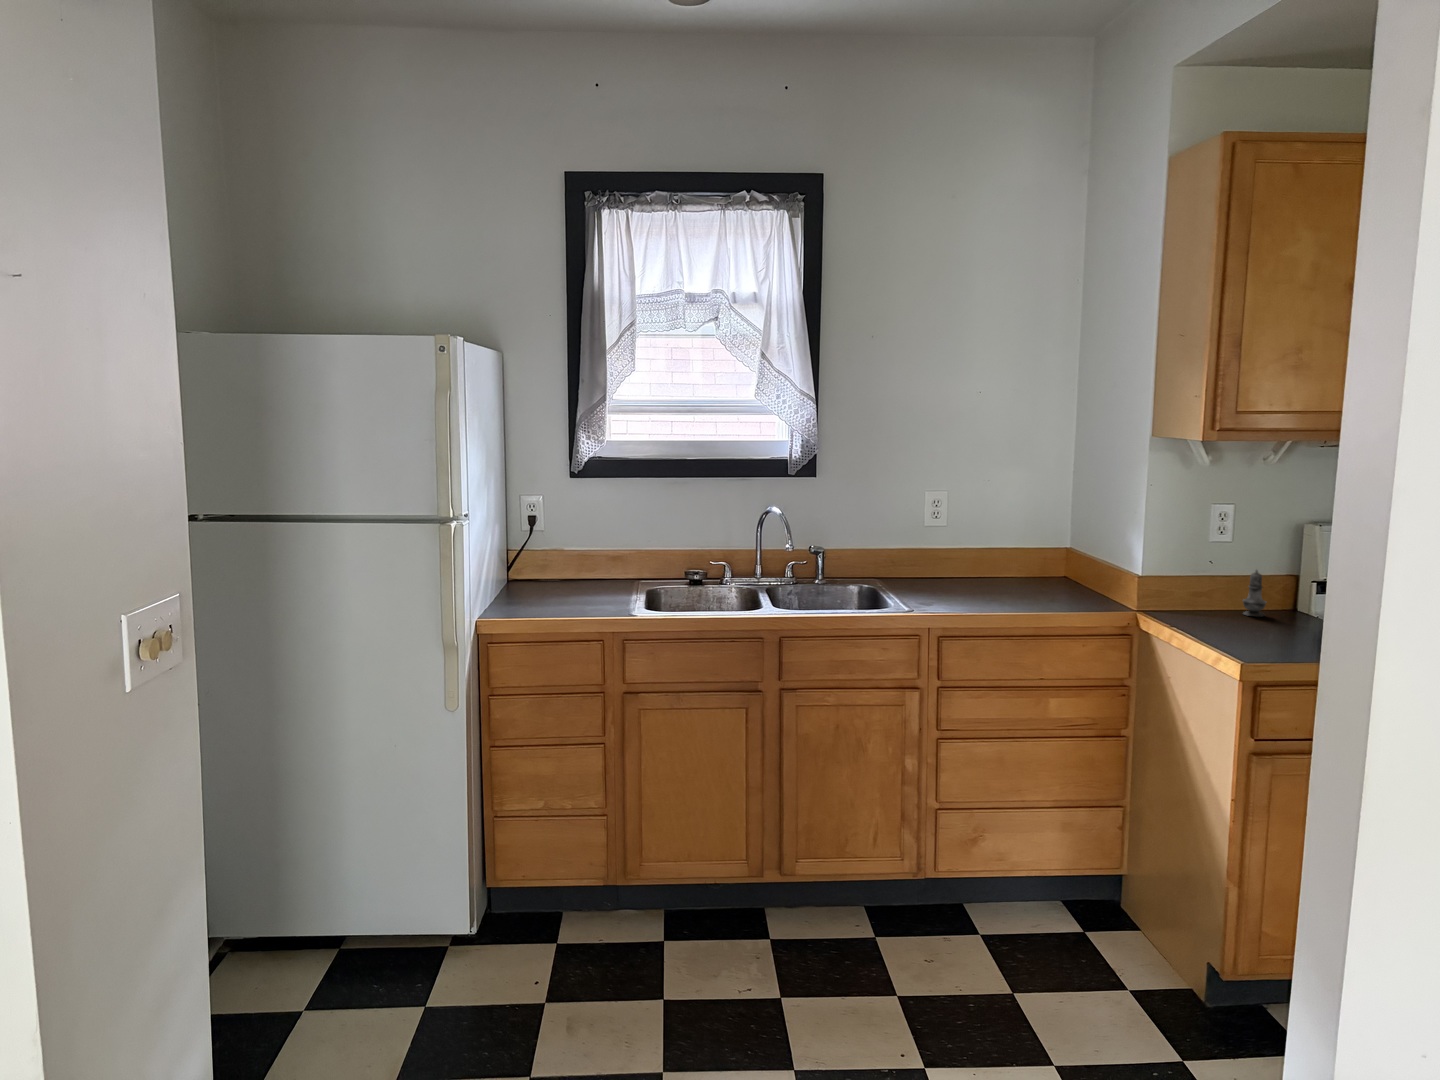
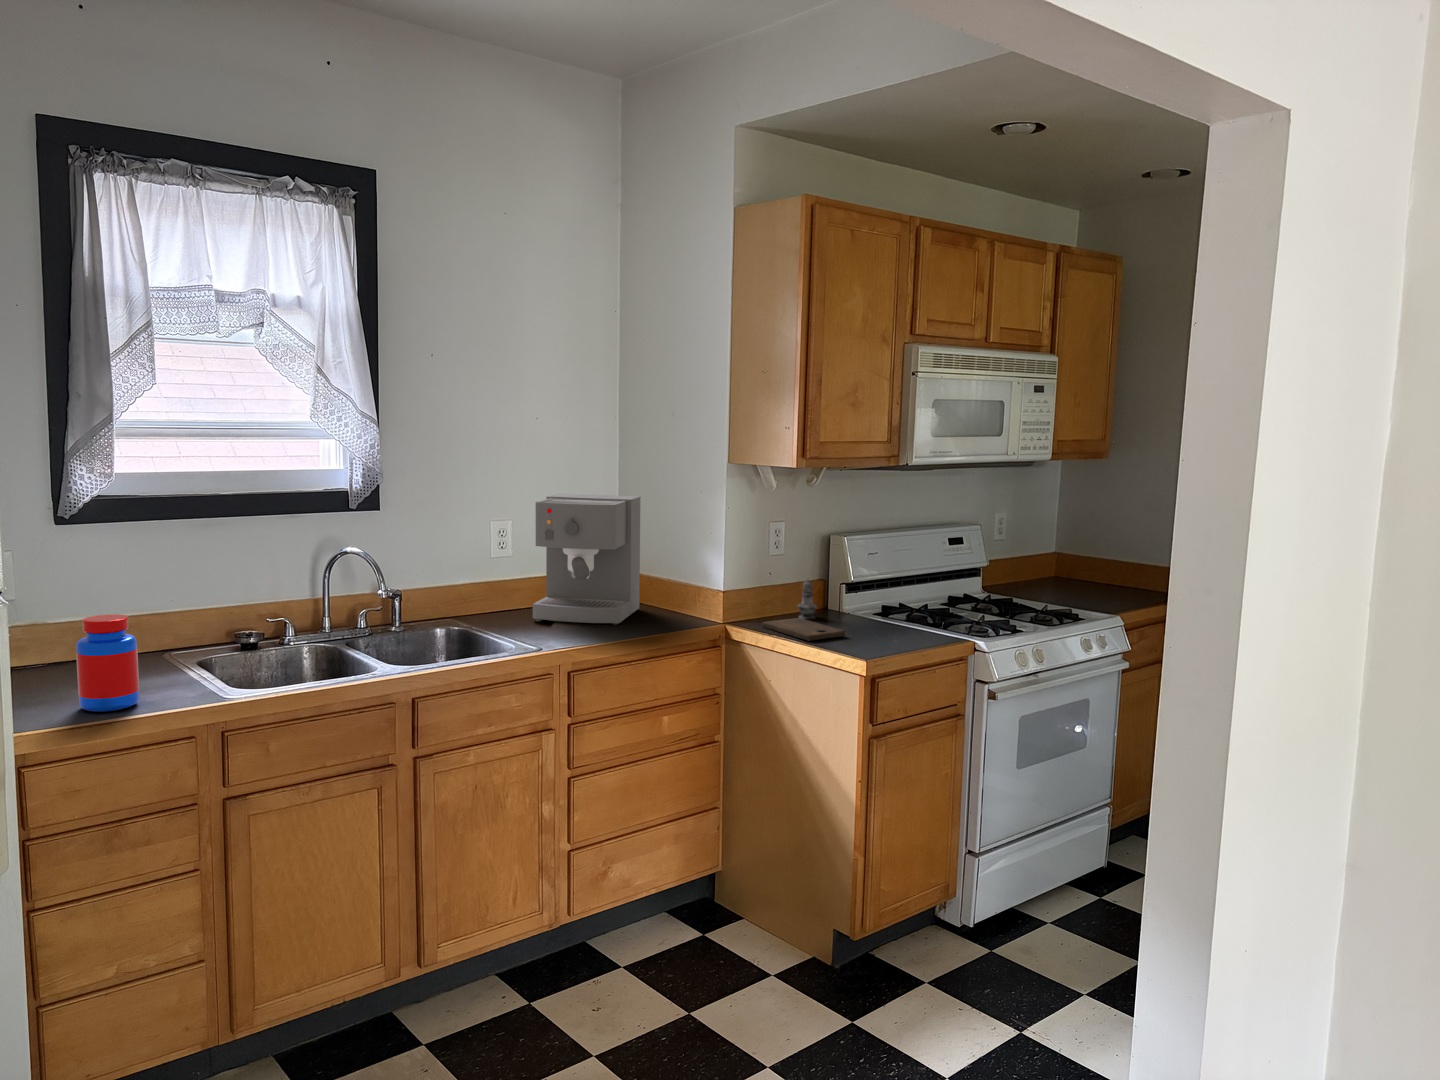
coffee maker: none [946,469,1070,600] -> present [533,494,641,625]
jar: none [539,541,580,612] -> present [76,614,139,712]
cutting board: none [1182,612,1273,635] -> present [762,618,846,641]

